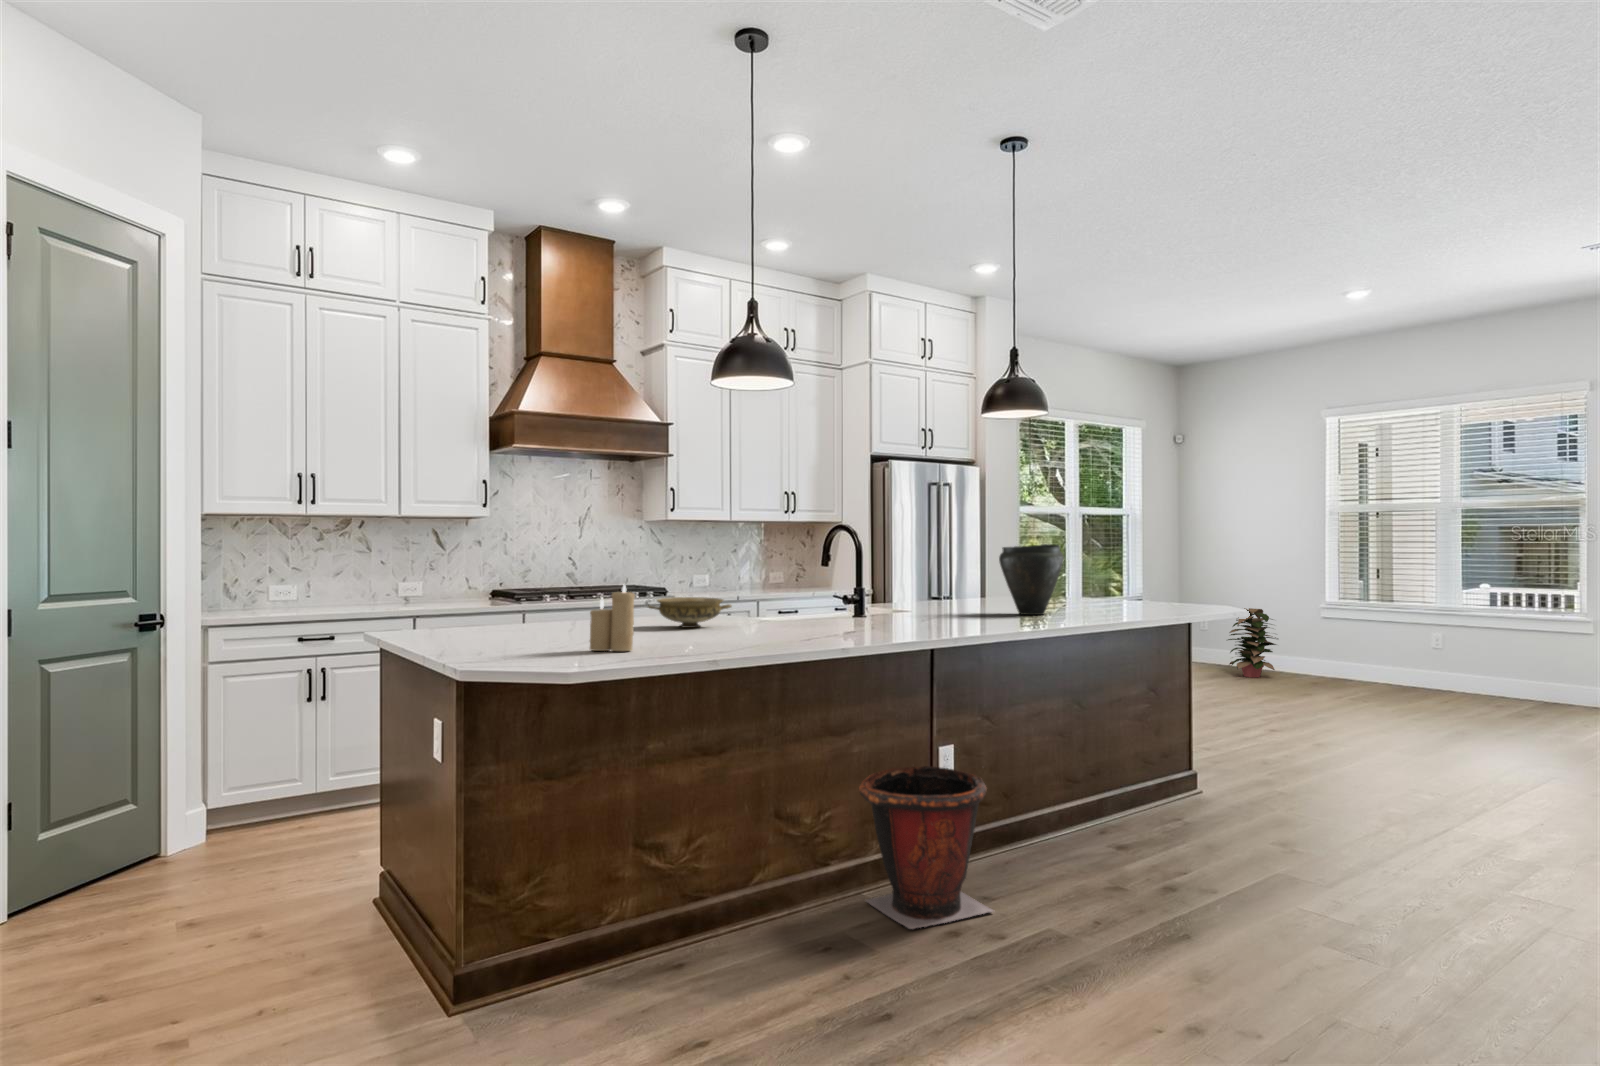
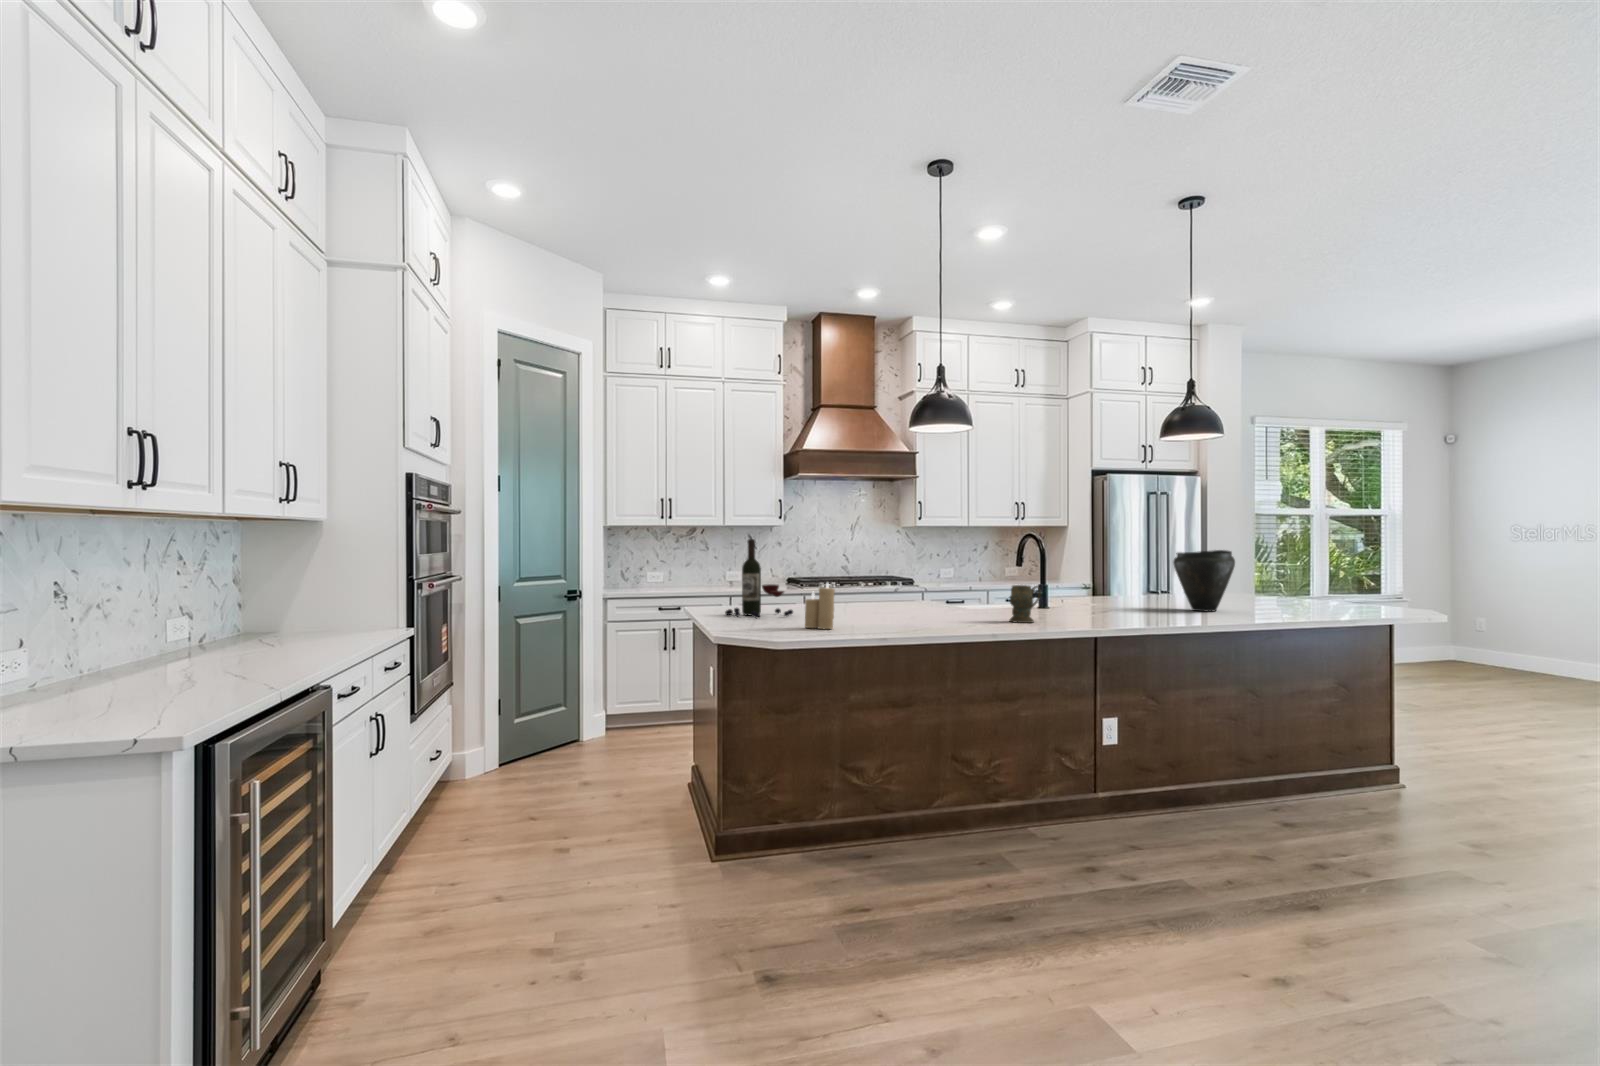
wine bottle: none [446,527,550,642] -> present [725,539,793,618]
mug: none [843,586,879,634] -> present [1009,585,1041,623]
ceramic bowl: present [648,597,732,628] -> none [868,589,931,612]
decorative plant: present [1228,608,1278,678] -> none [1486,608,1556,678]
waste bin: present [859,766,993,929] -> none [1020,729,1135,858]

